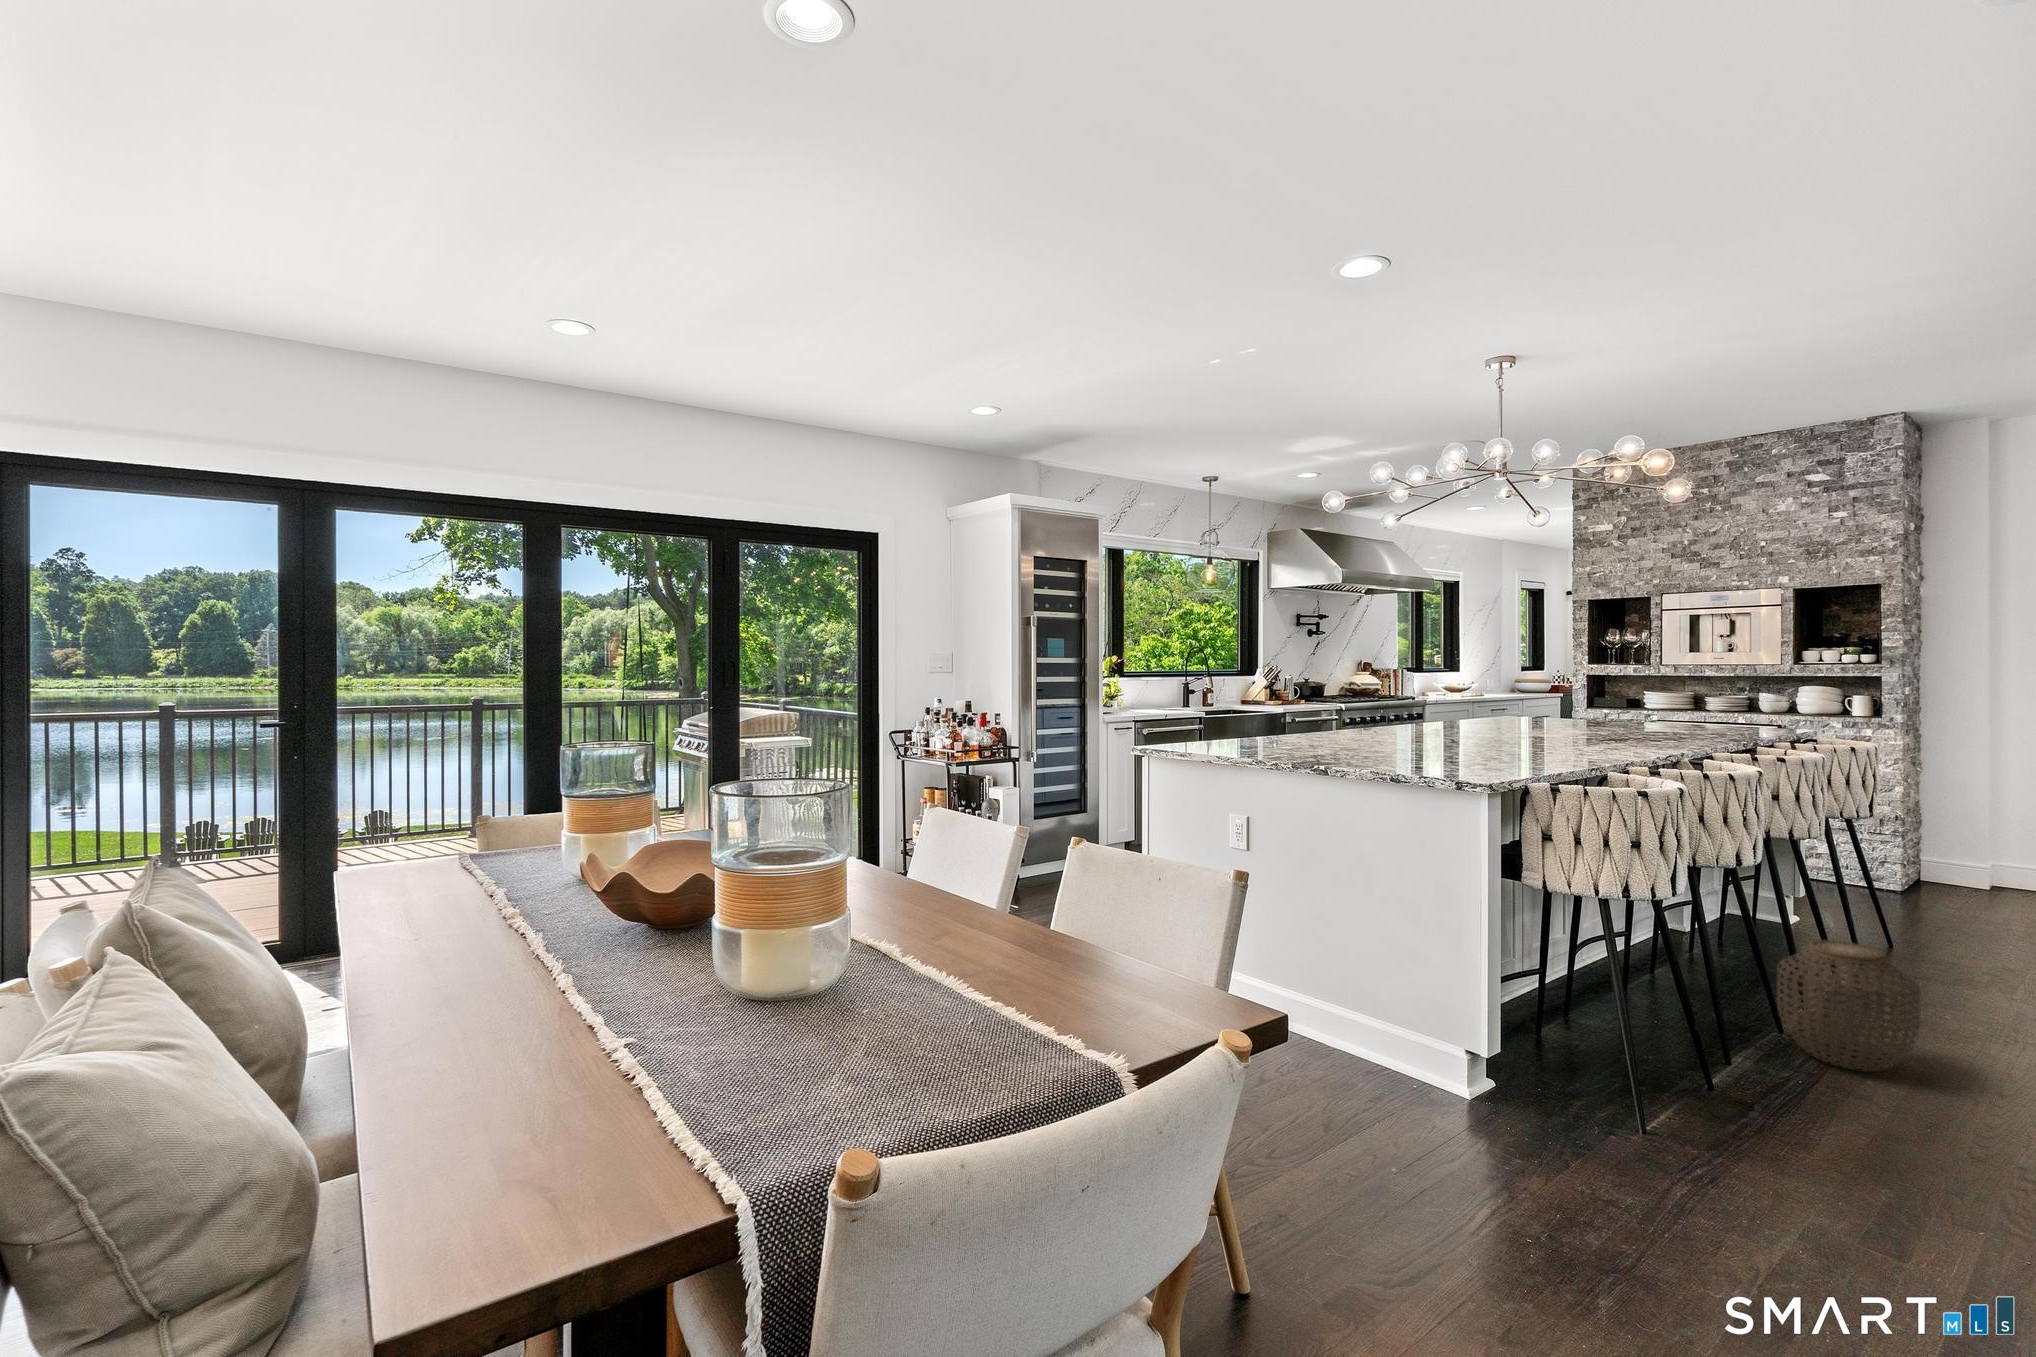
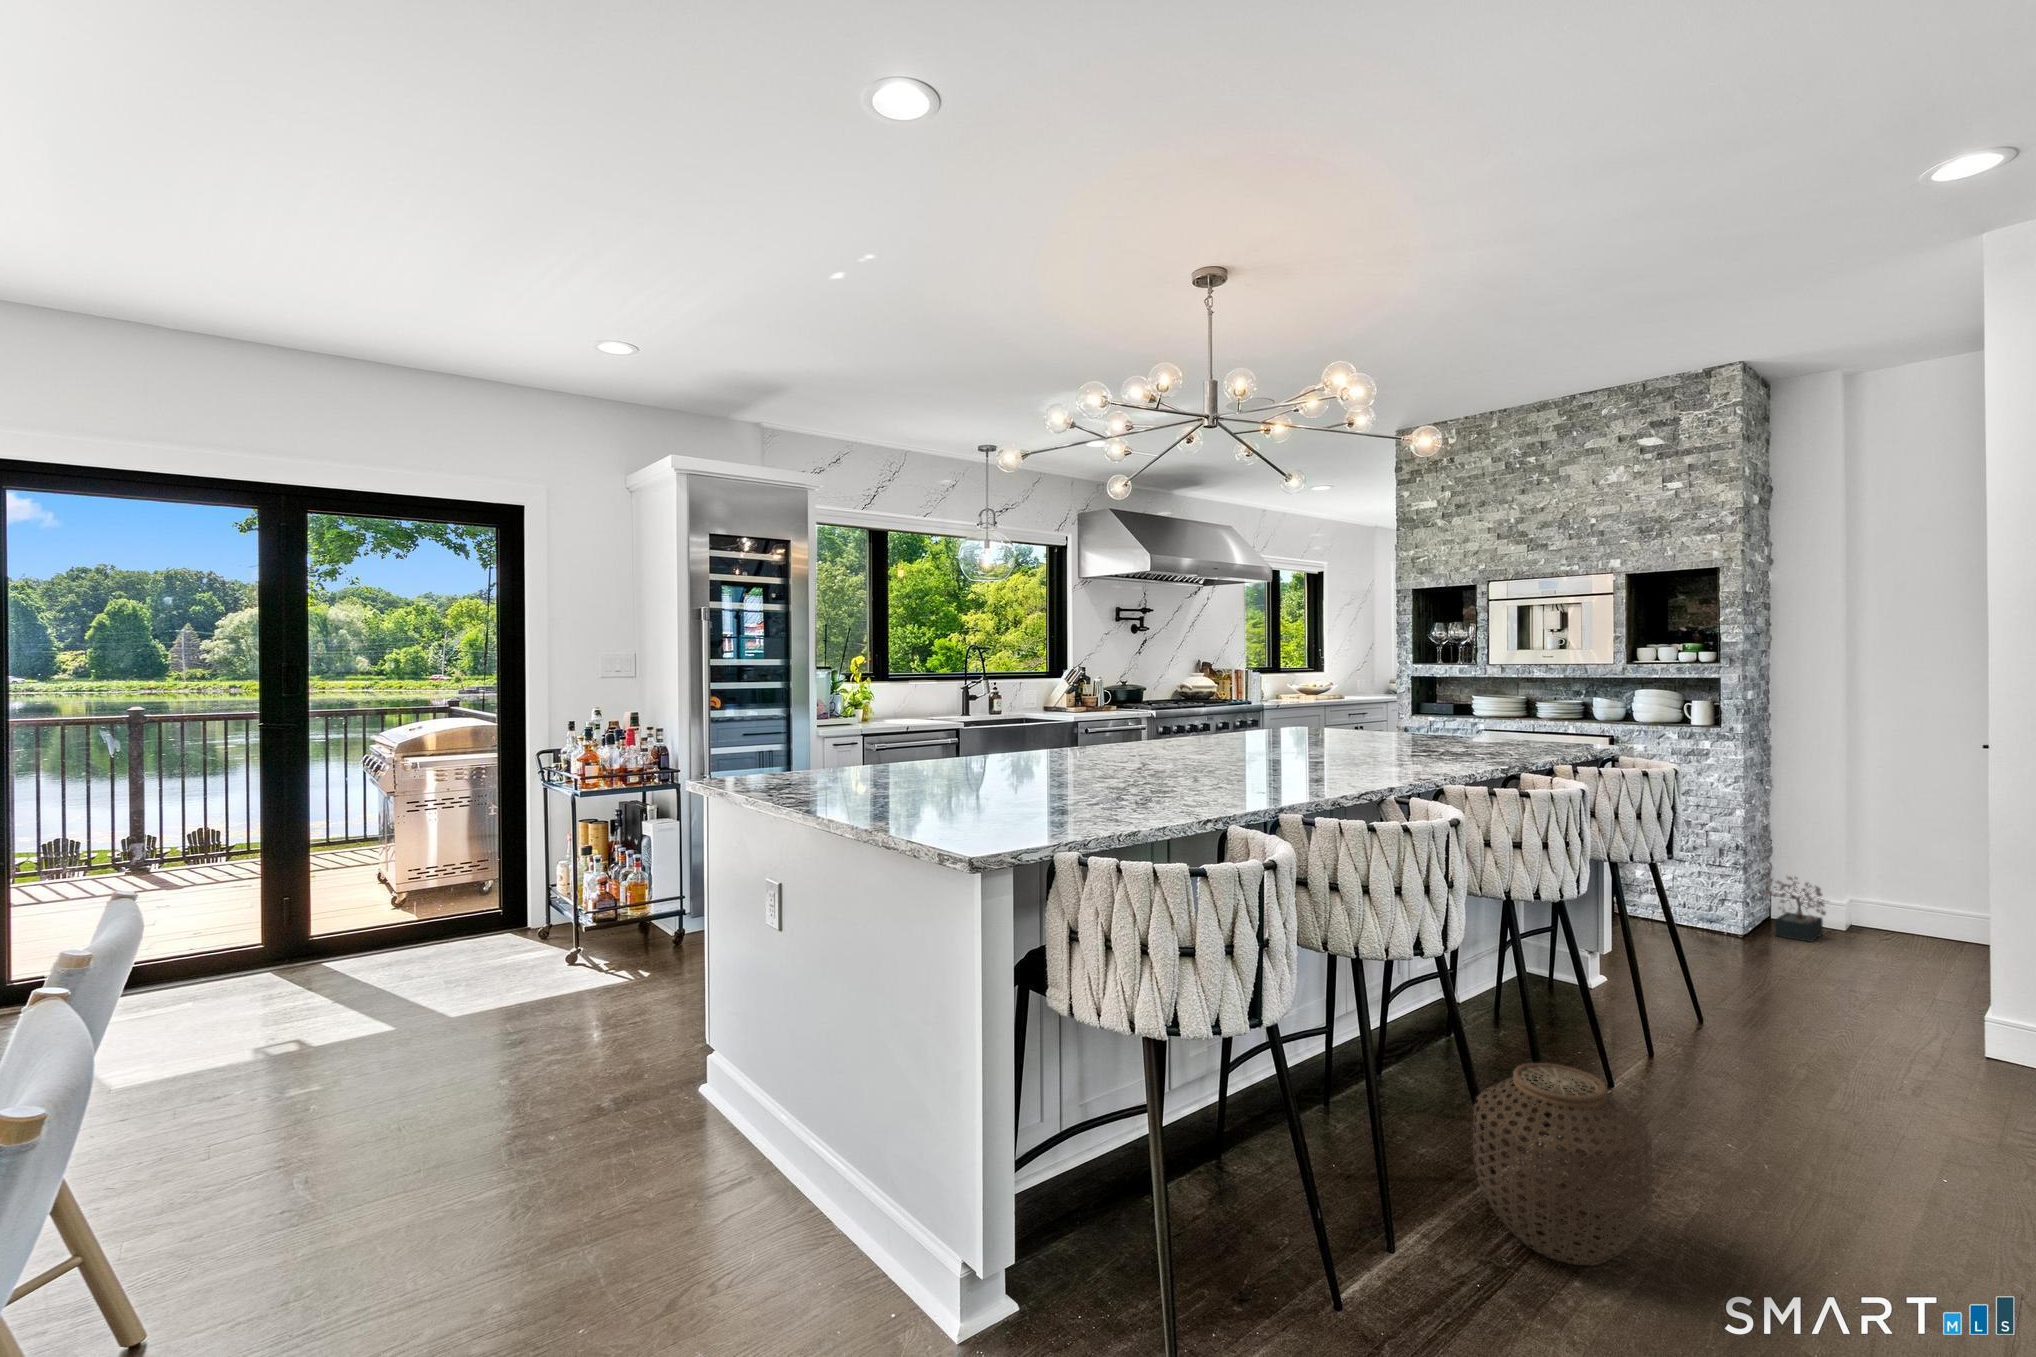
decorative plant: none [1918,841,1980,896] -> present [1764,876,1826,942]

